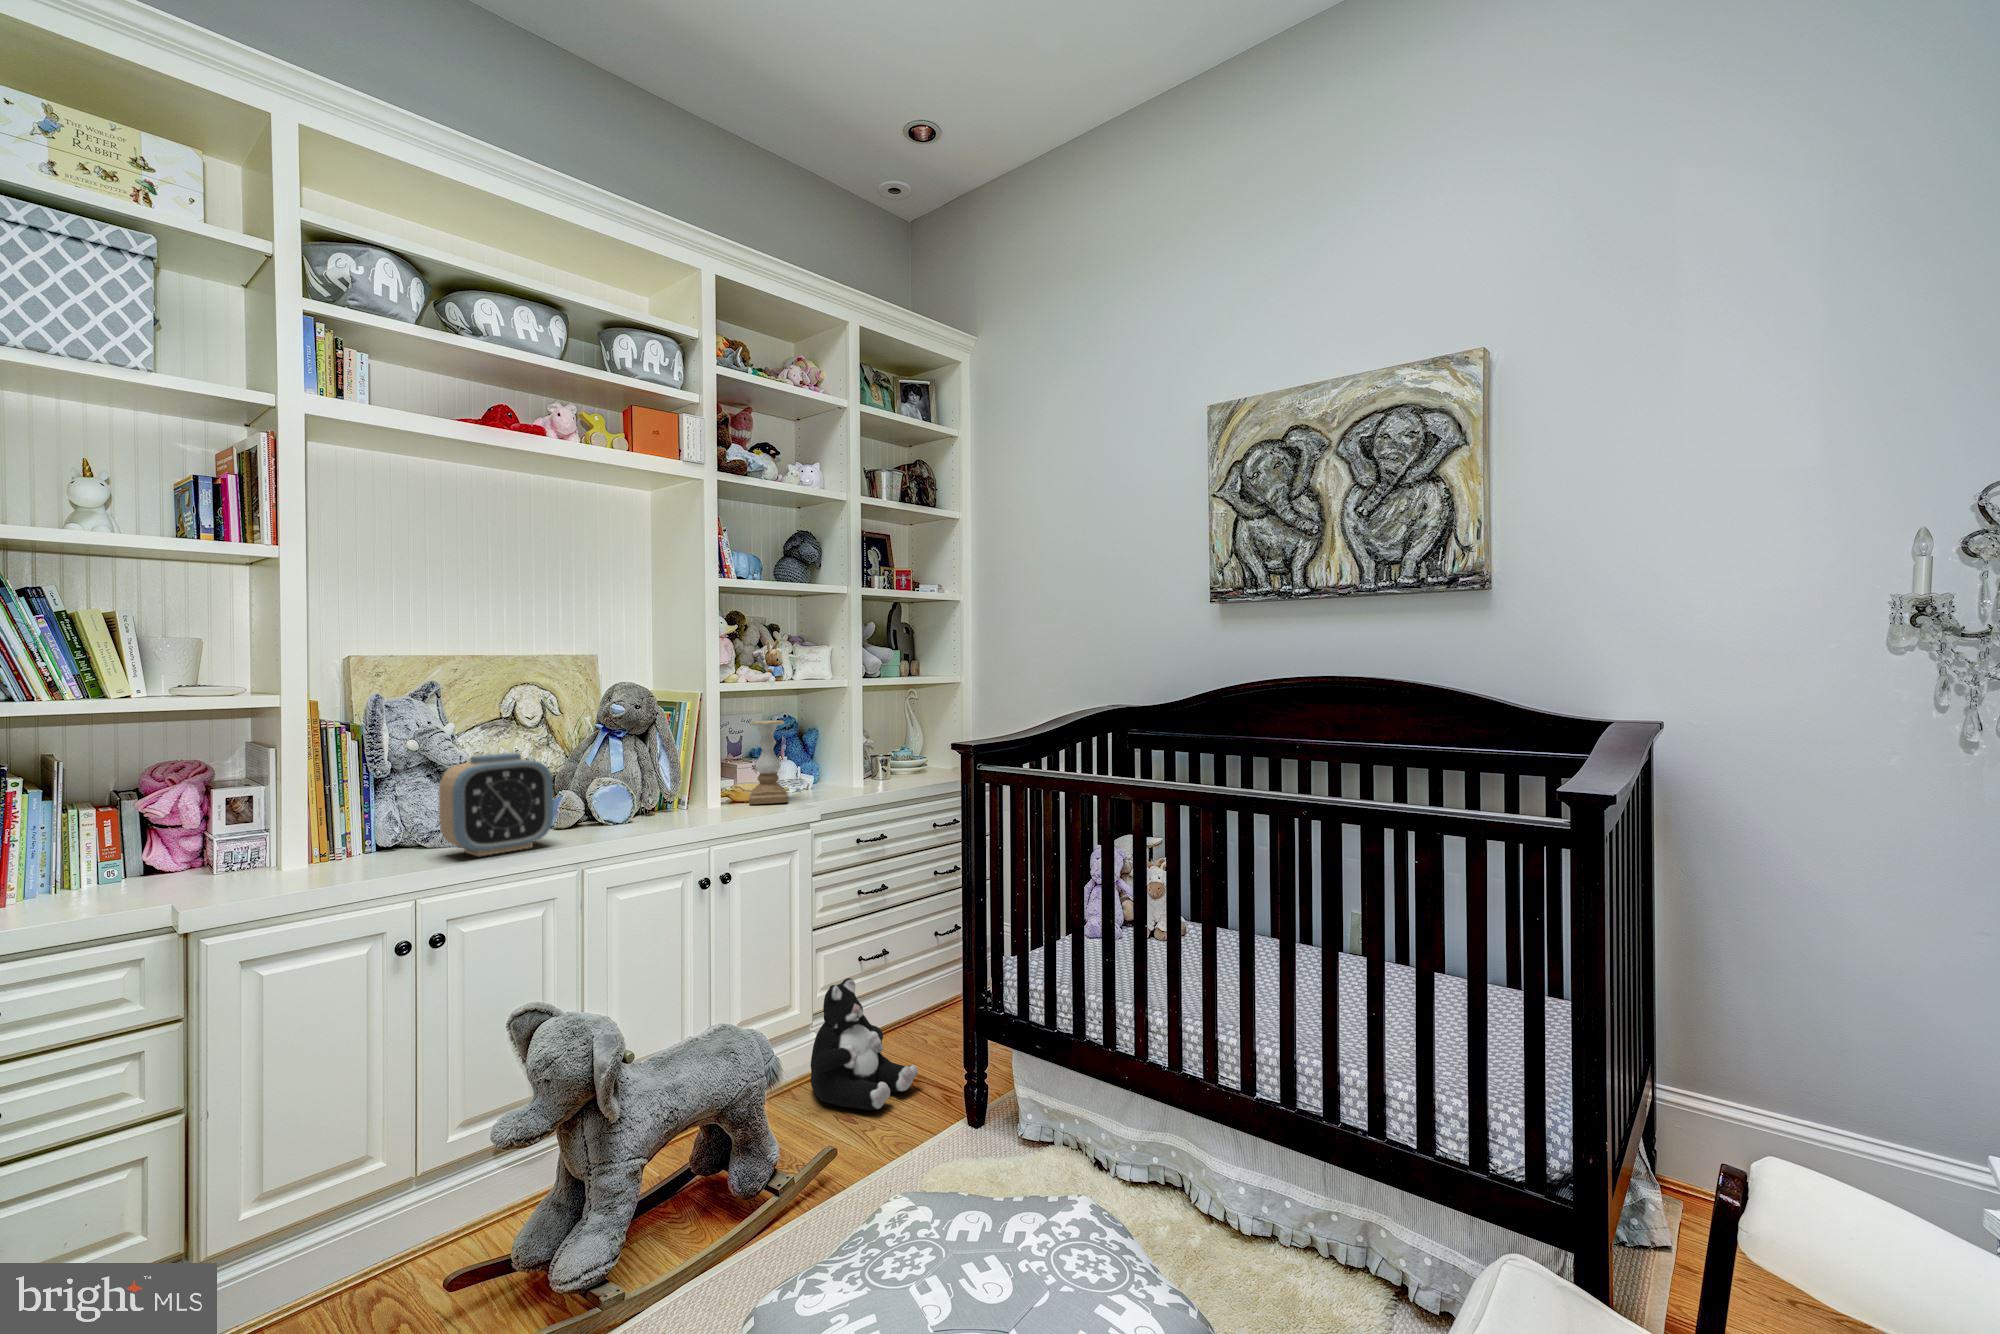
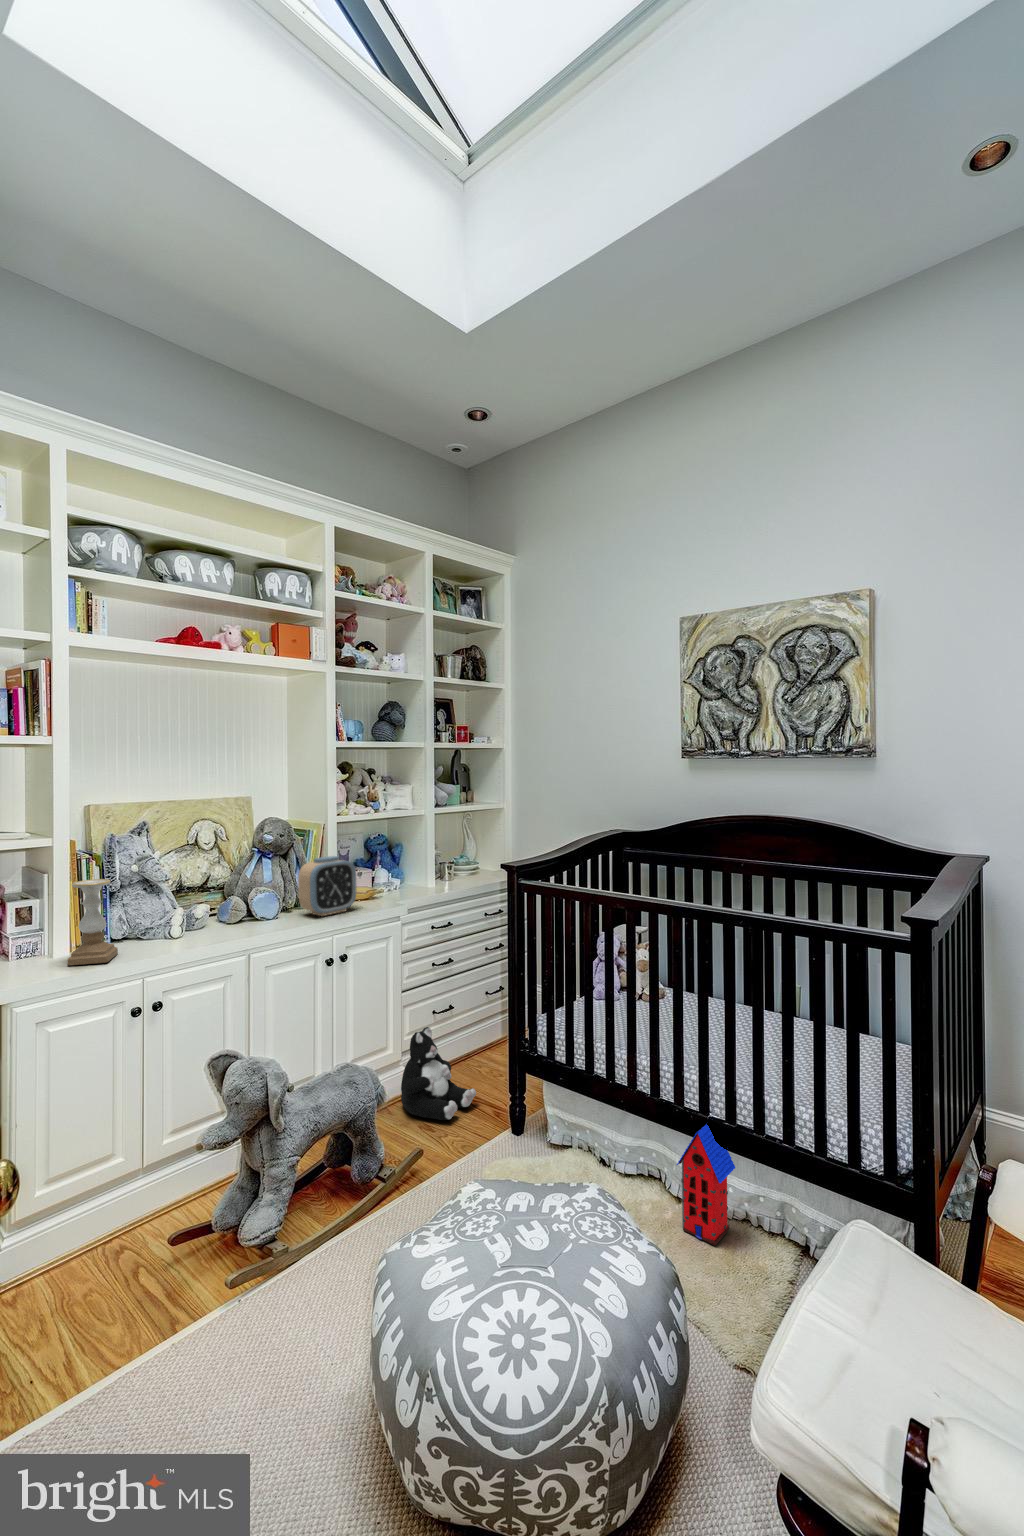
candle holder: present [749,720,788,804] -> present [68,879,118,965]
alarm clock: present [439,753,553,856] -> present [298,856,356,916]
toy house: none [1208,1100,1295,1289] -> present [677,1124,735,1246]

